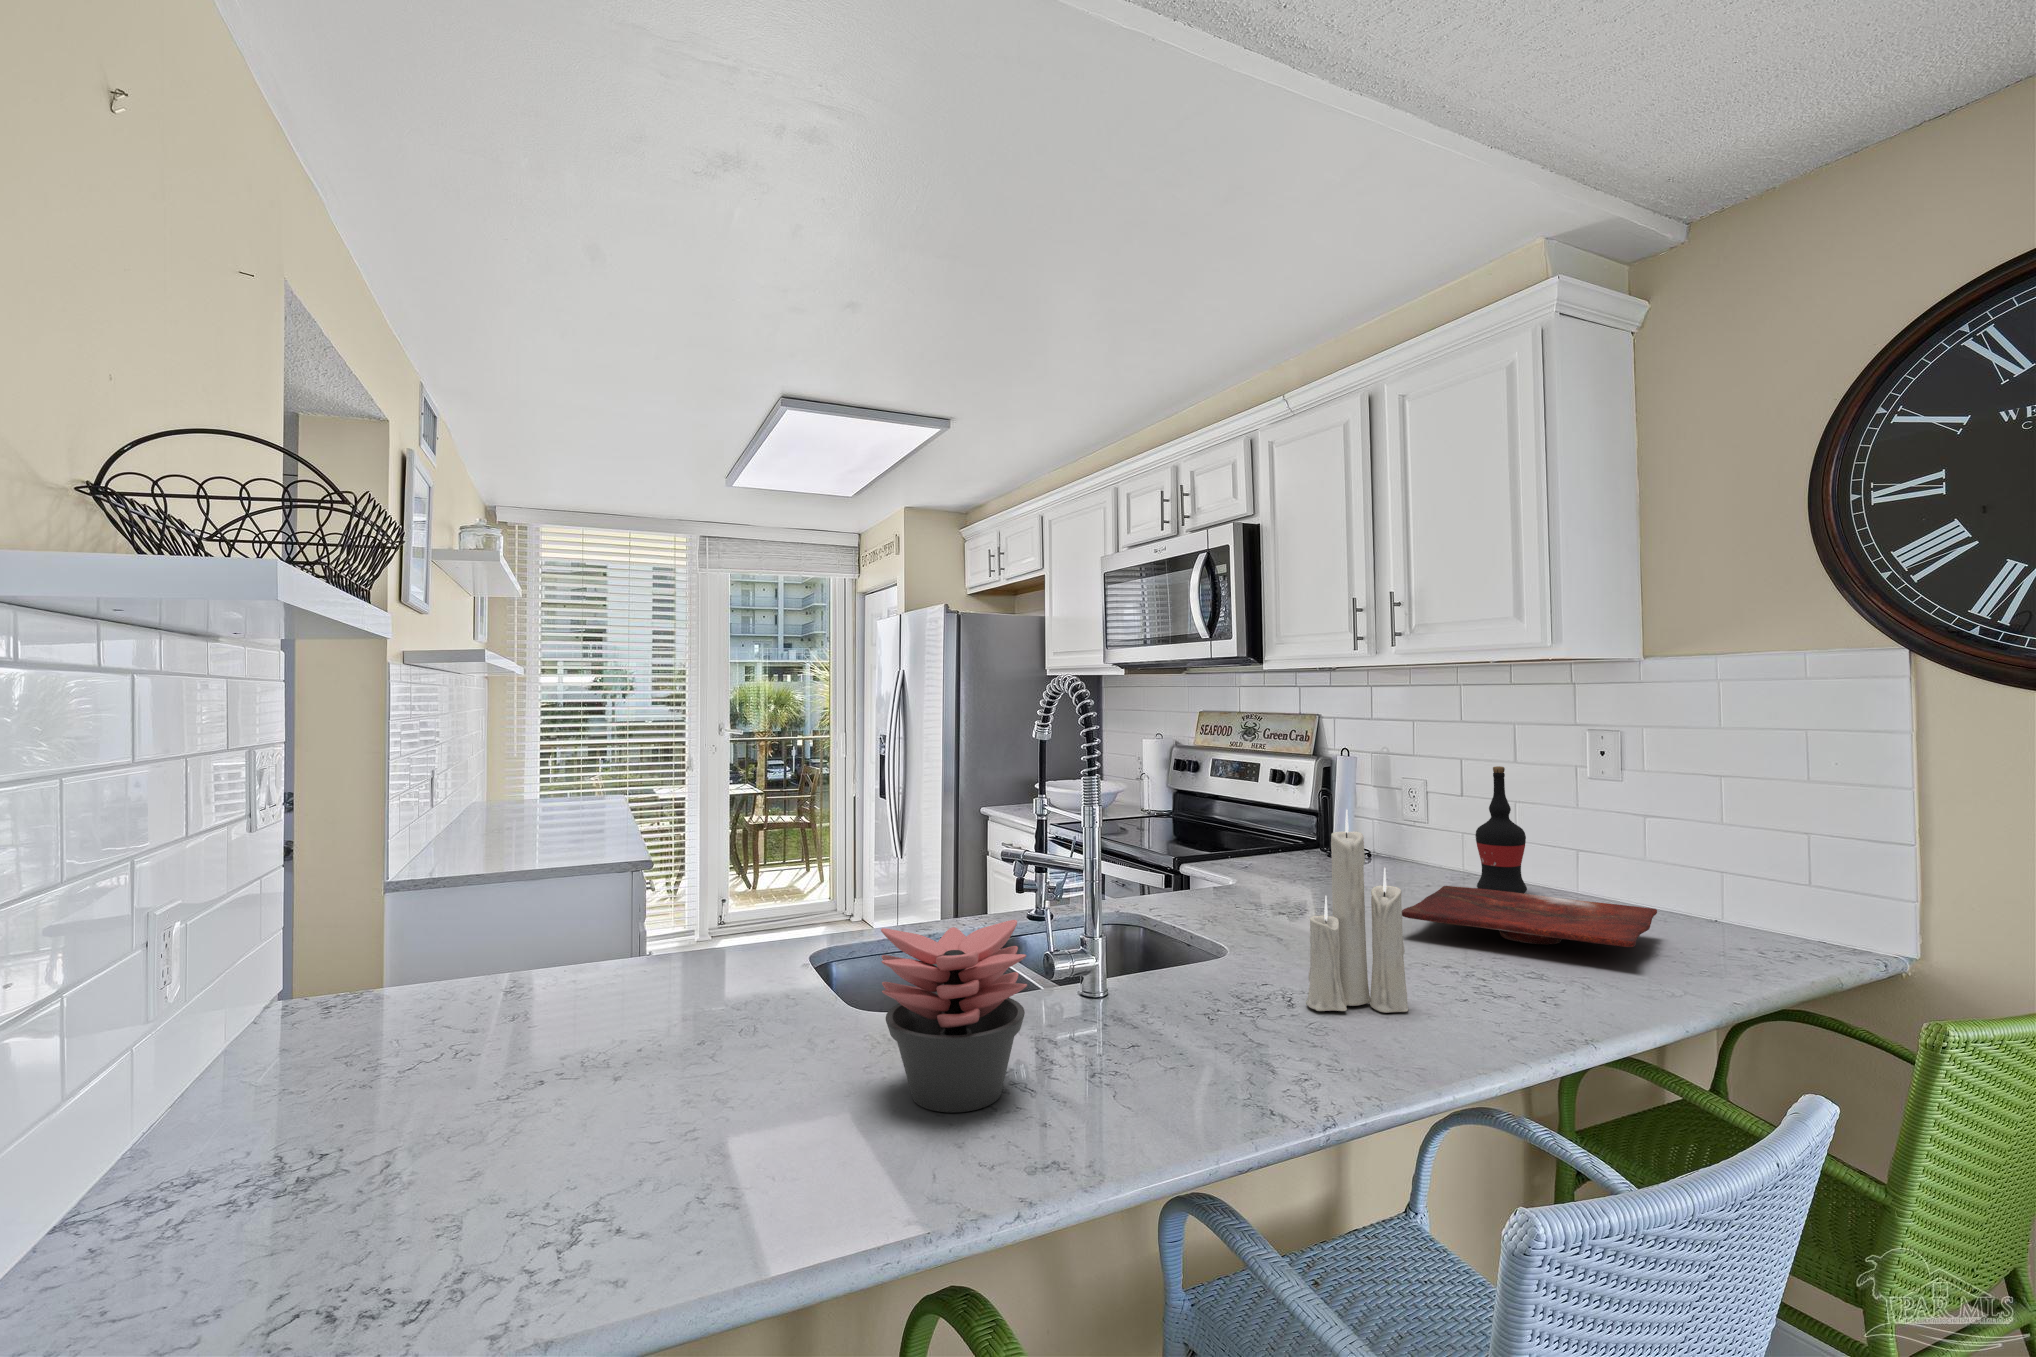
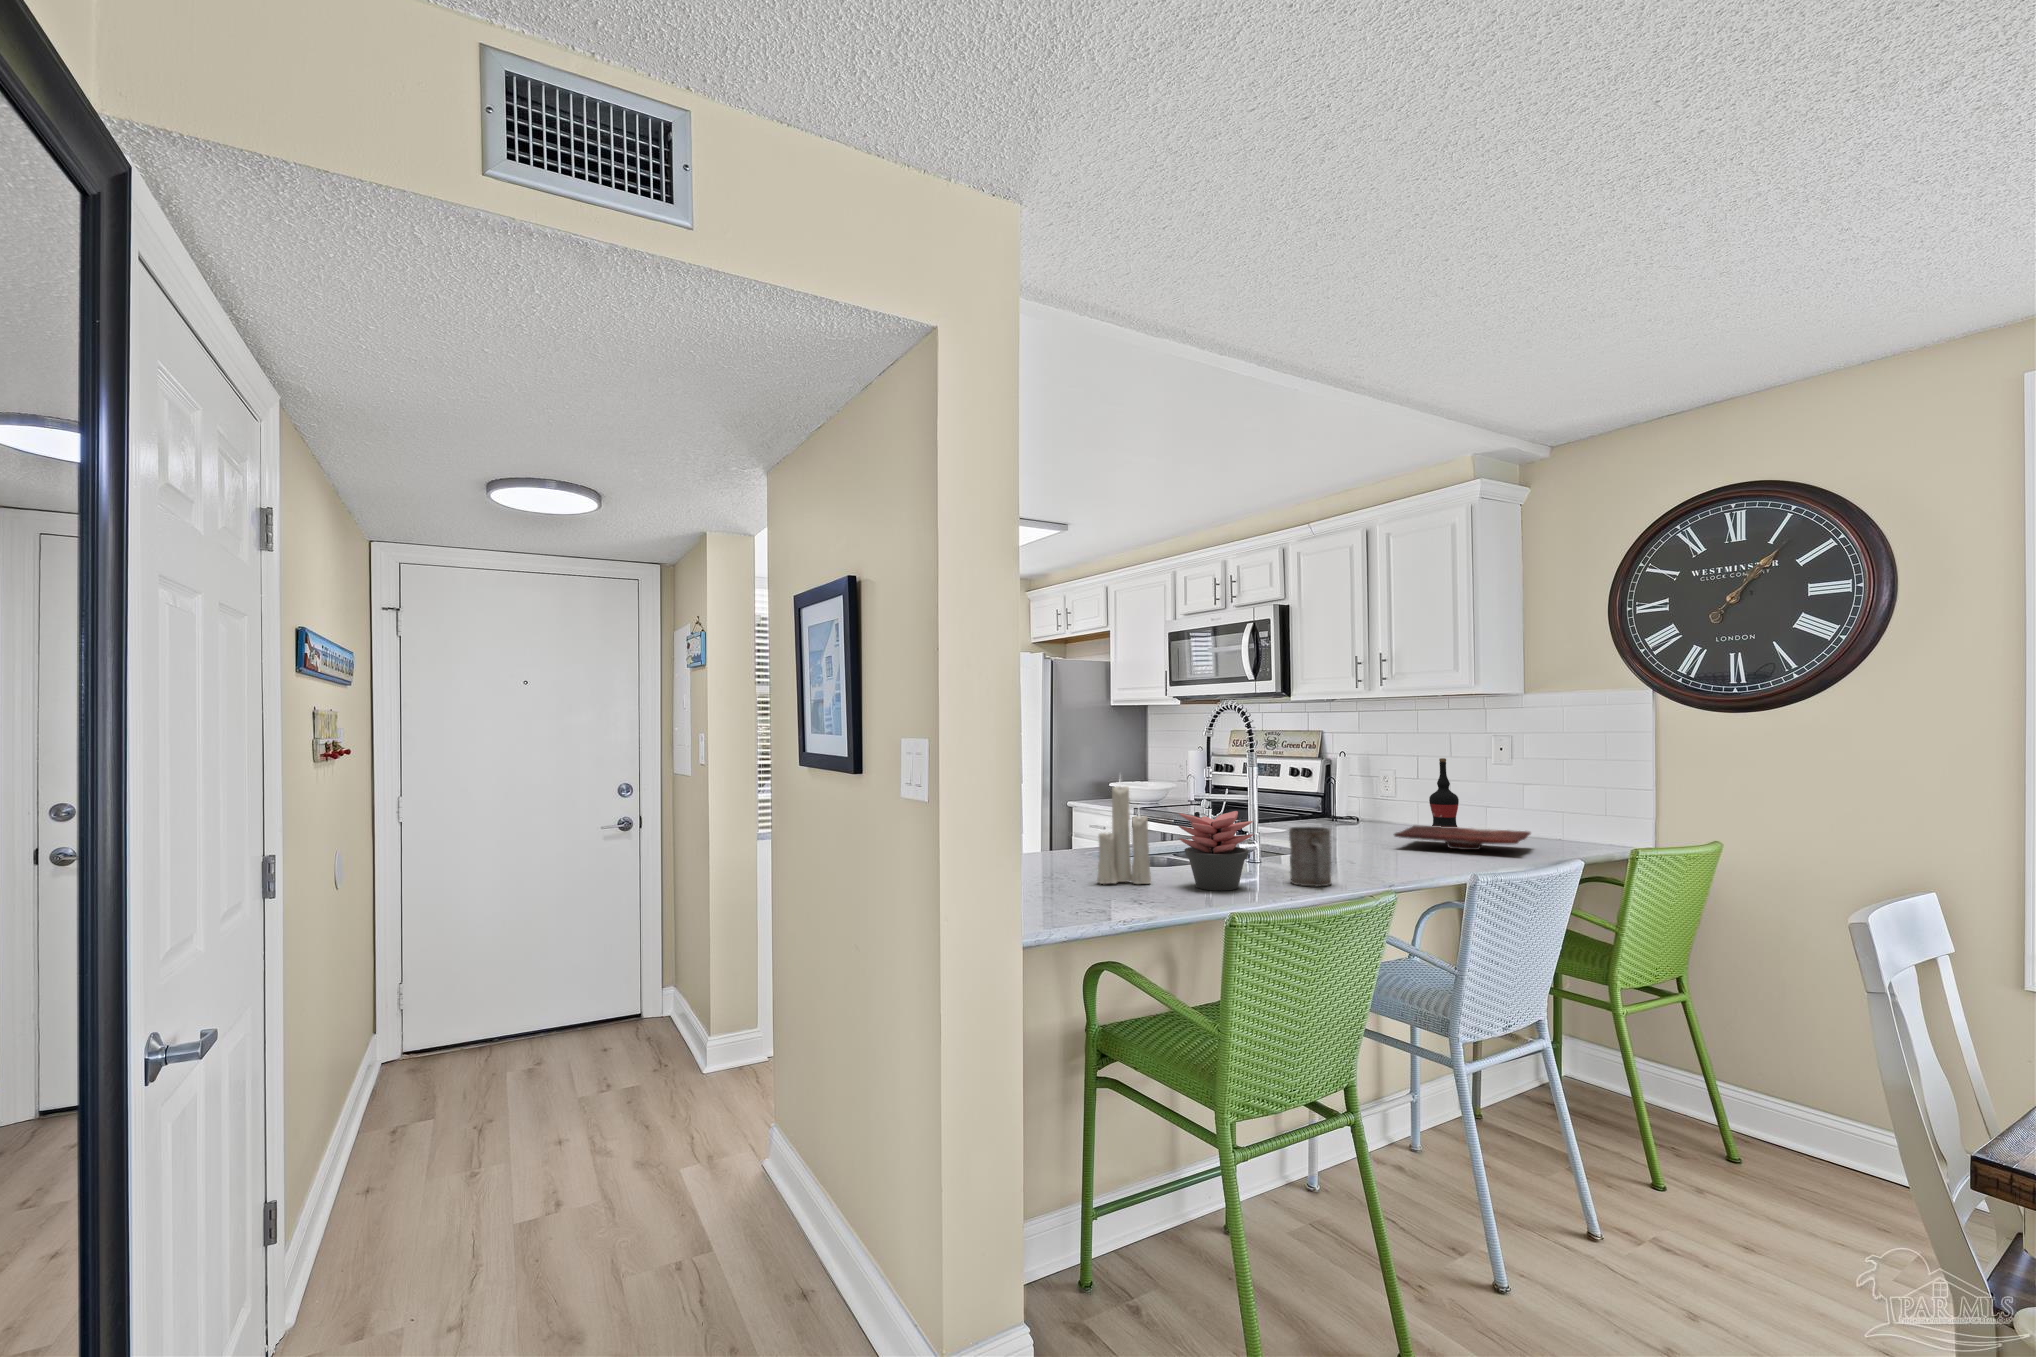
candle: present [1306,809,1408,1013] -> present [1097,782,1151,884]
mug: none [1128,949,1216,1096] -> present [1289,827,1331,886]

